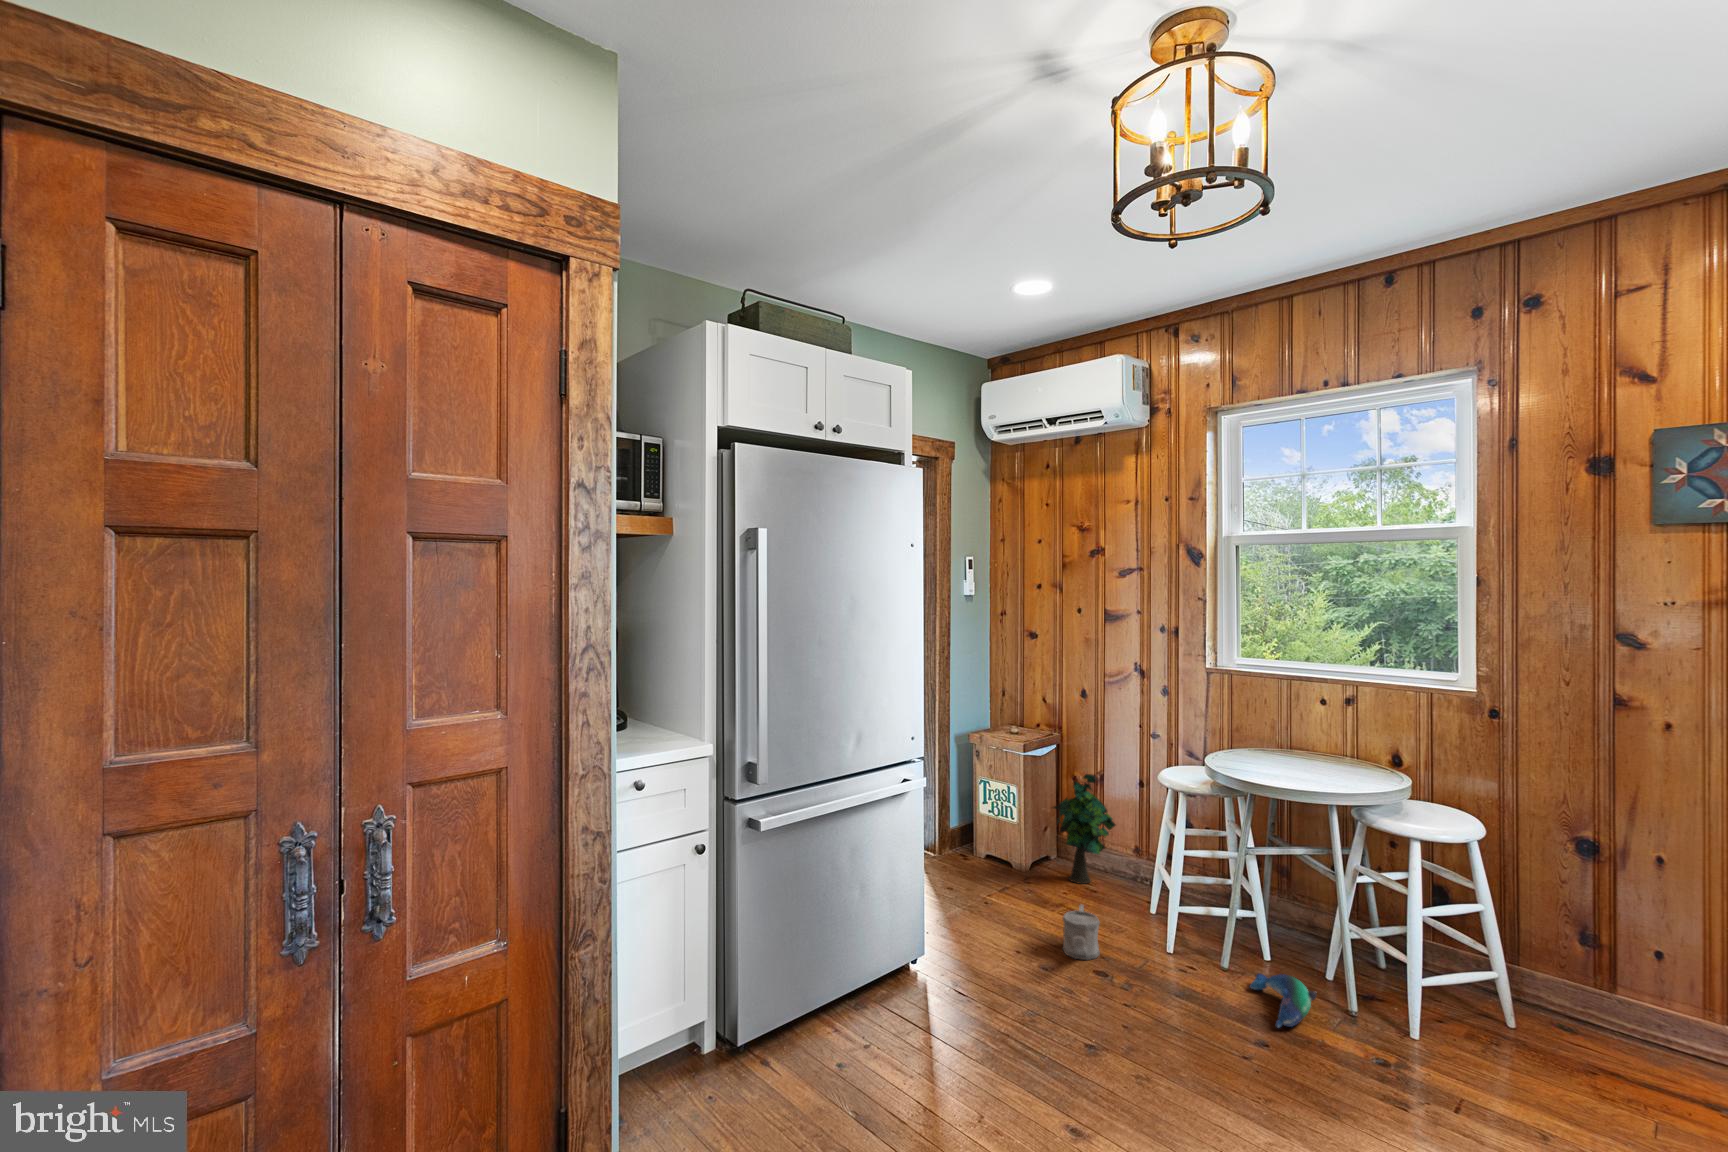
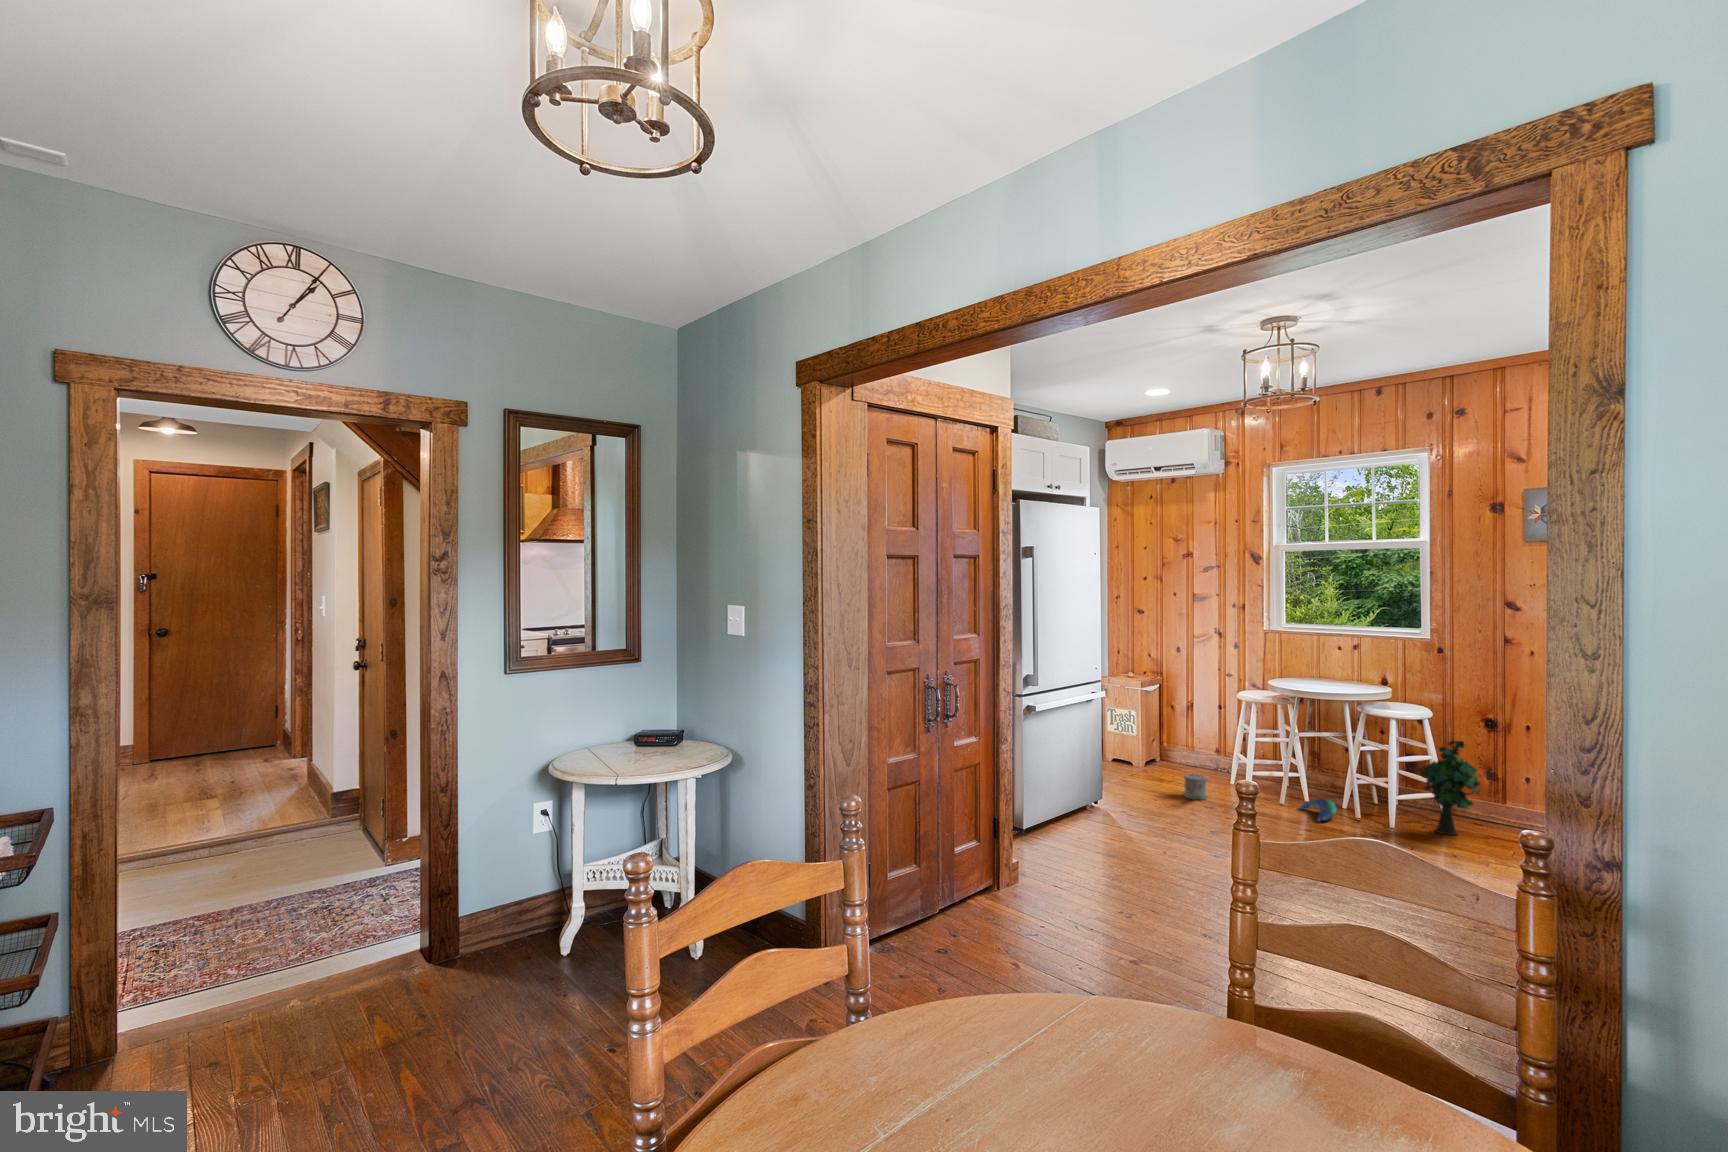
decorative plant: present [1053,774,1115,884] -> present [1416,740,1480,835]

